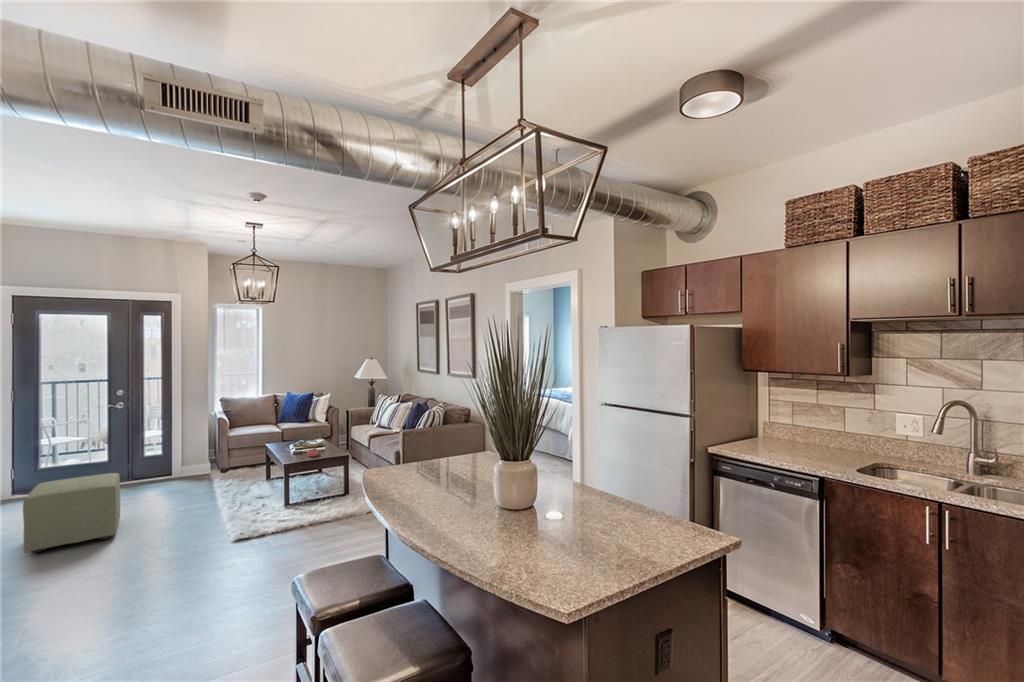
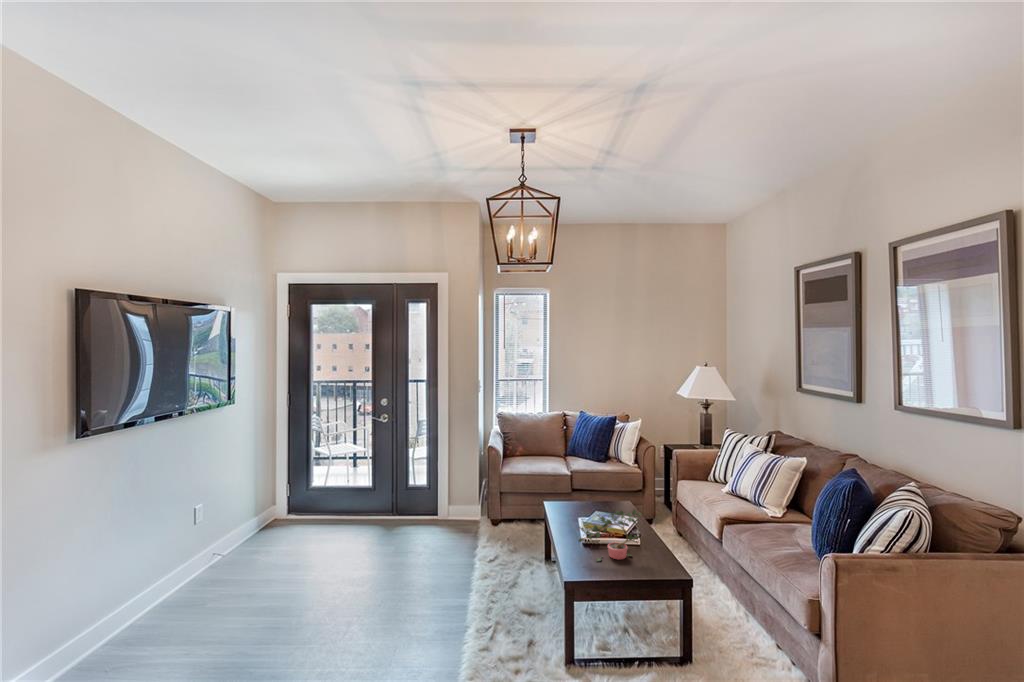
ottoman: present [23,473,120,553] -> none [210,532,346,654]

